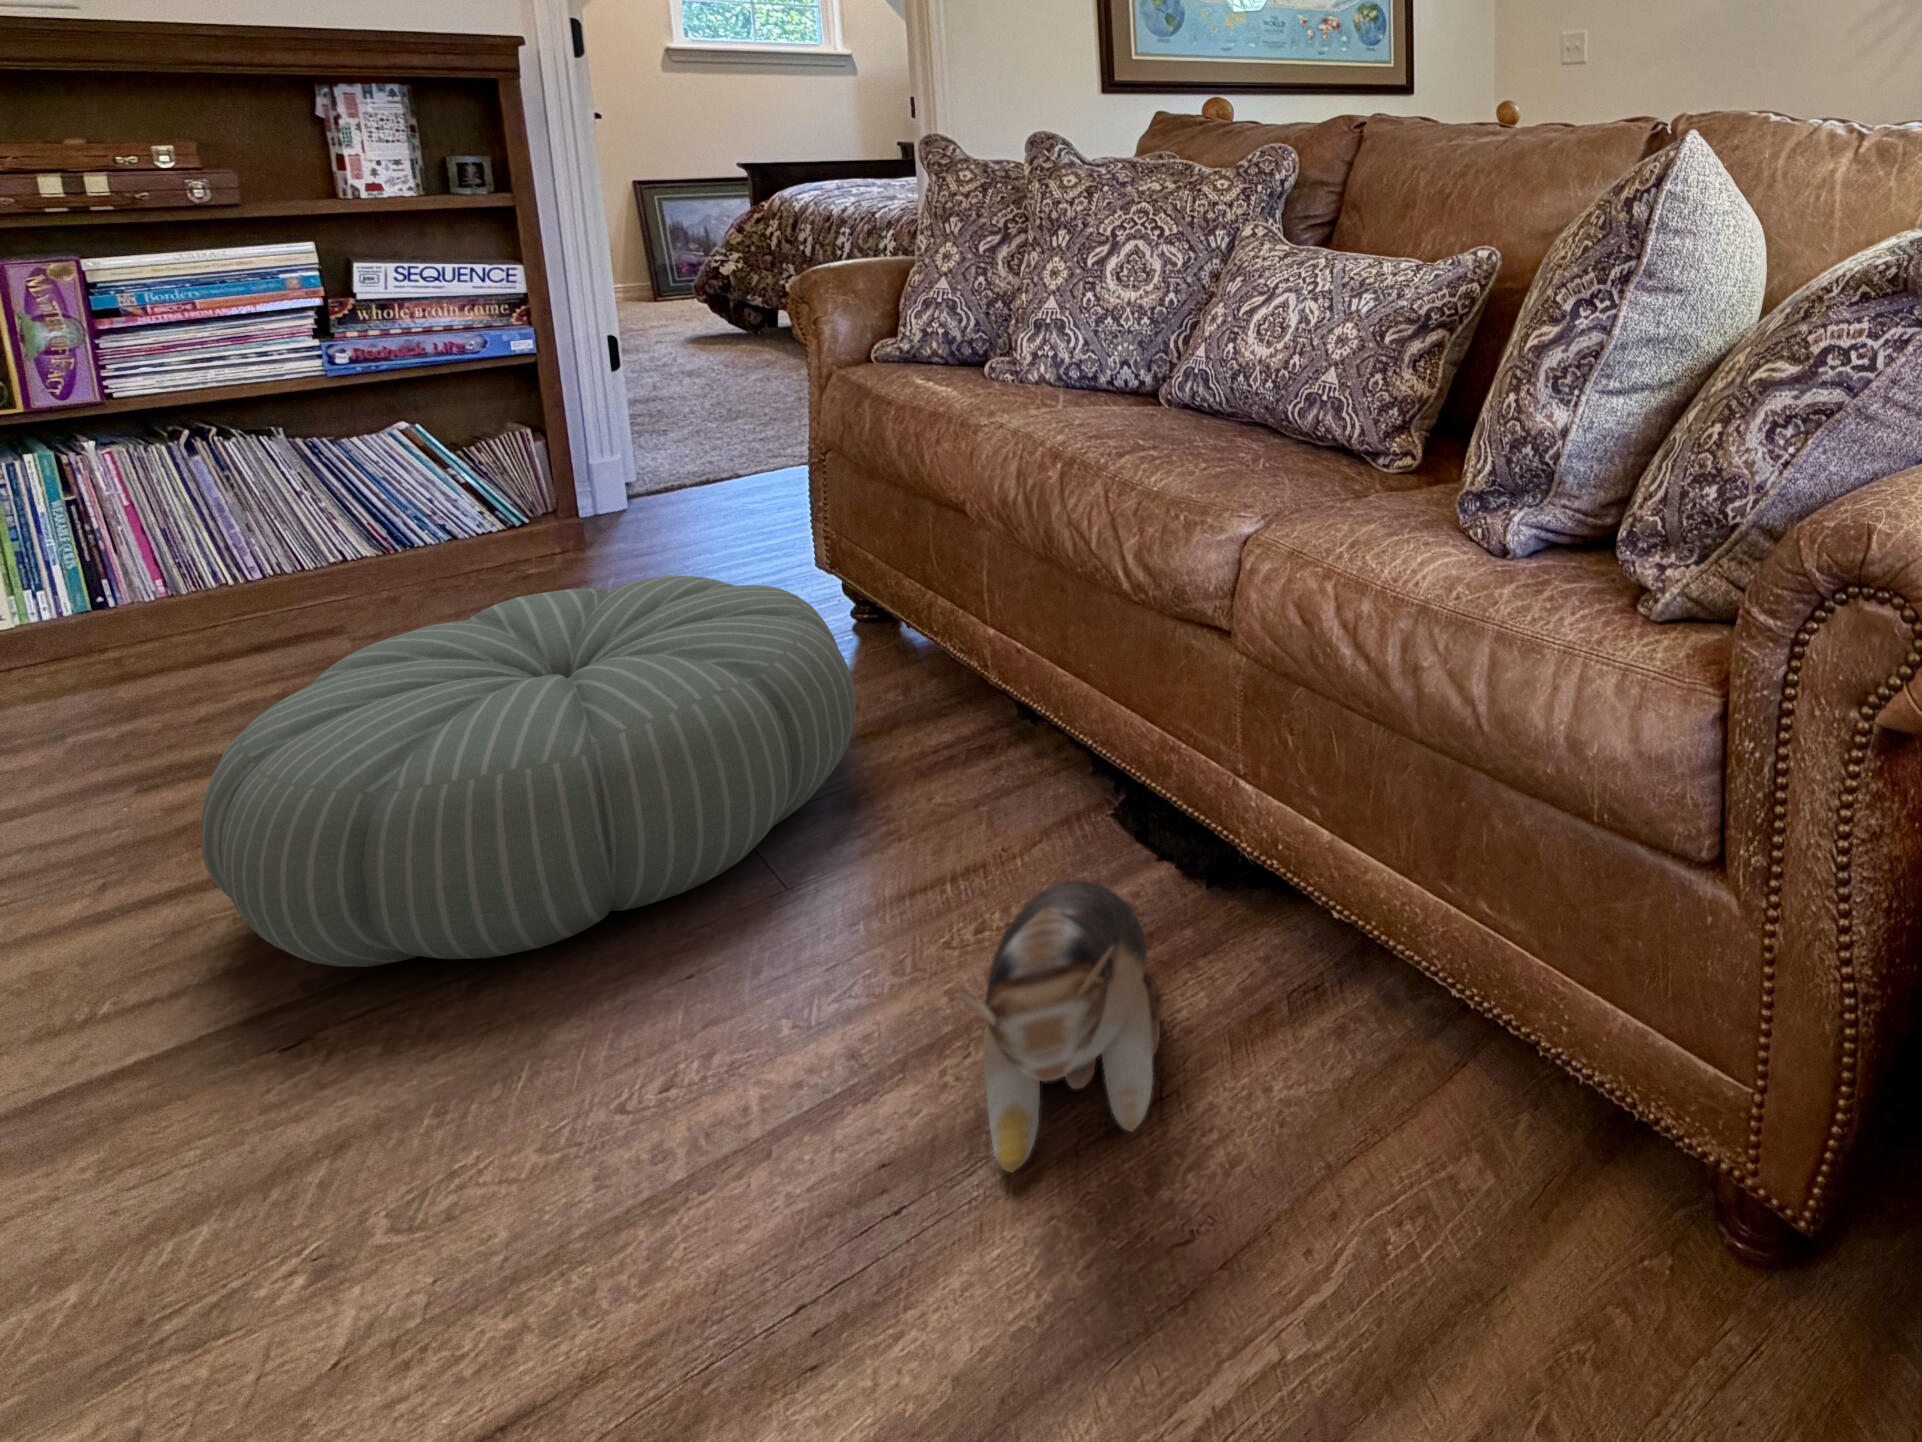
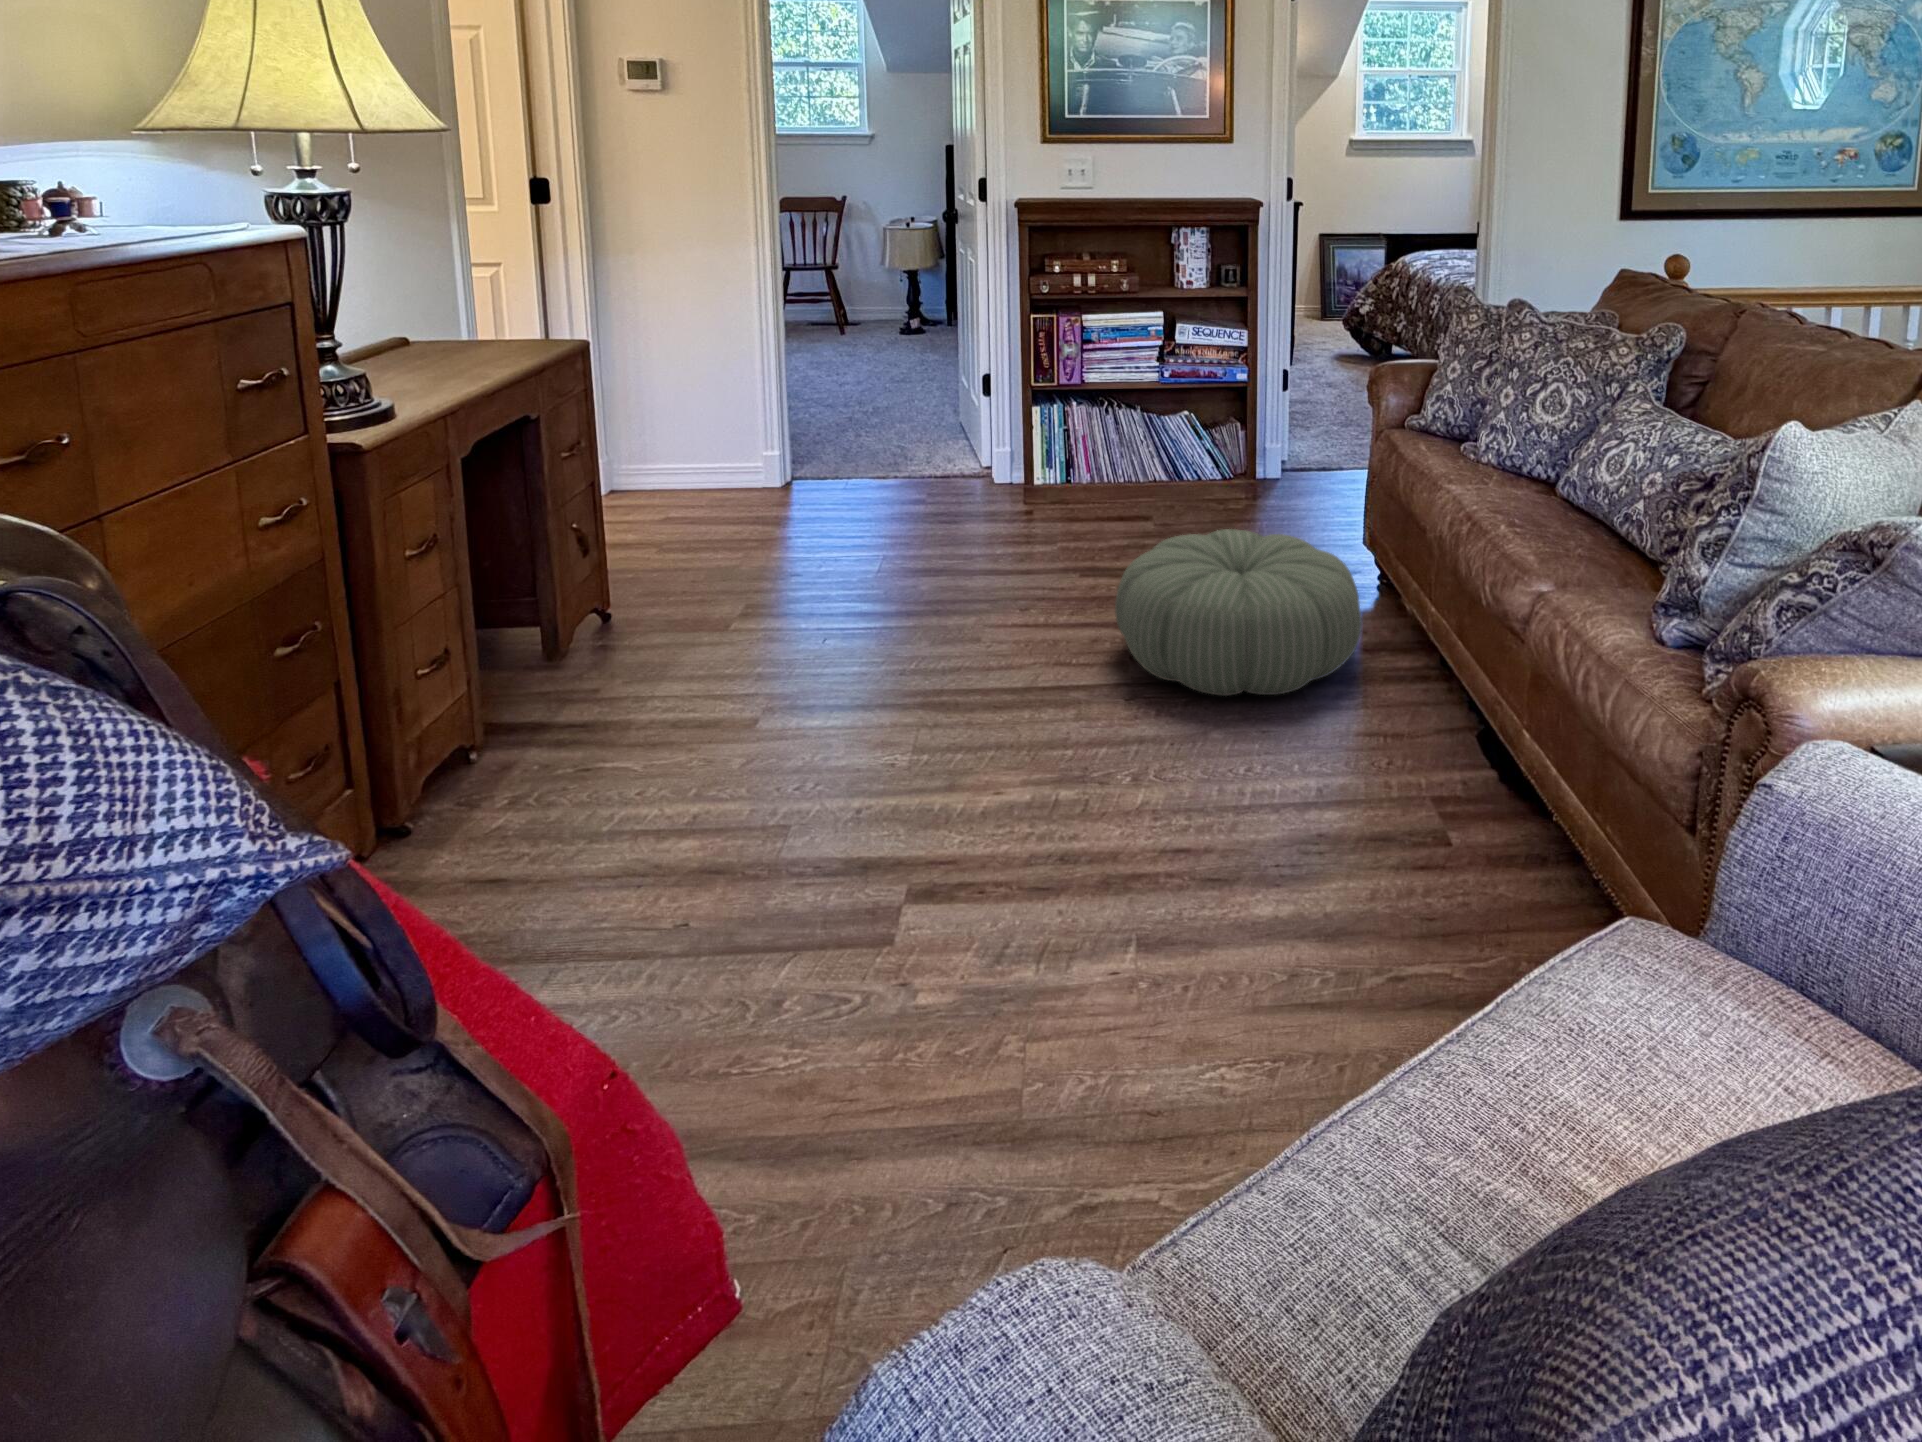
plush toy: present [957,881,1162,1173] -> none [1354,736,1463,867]

